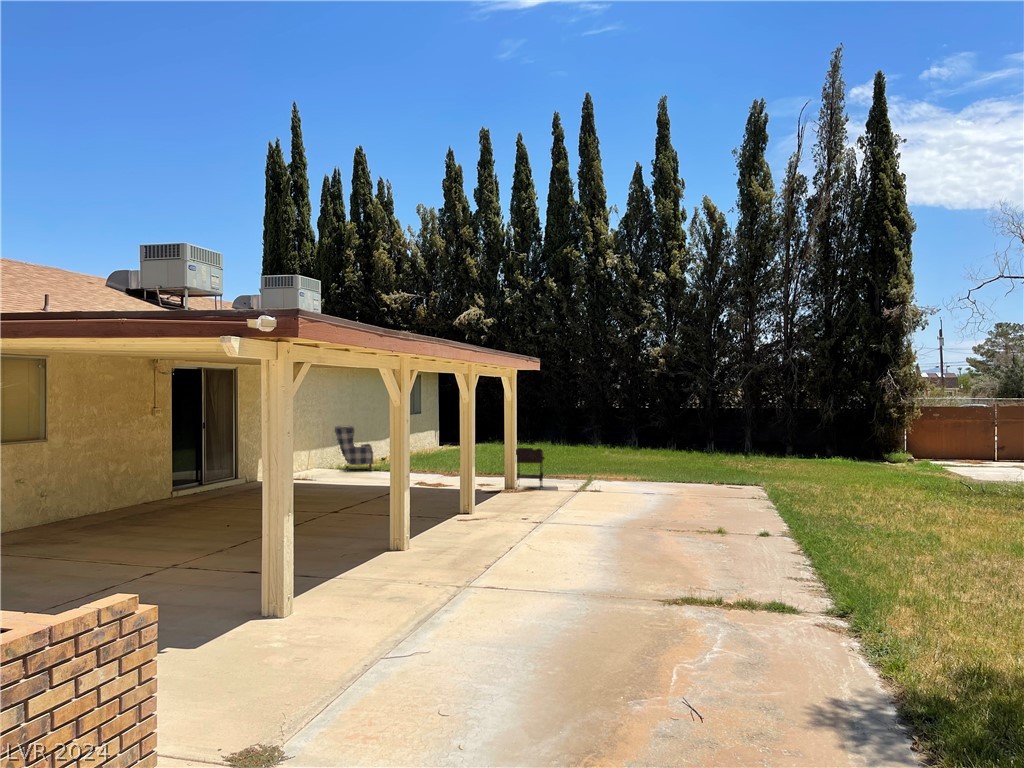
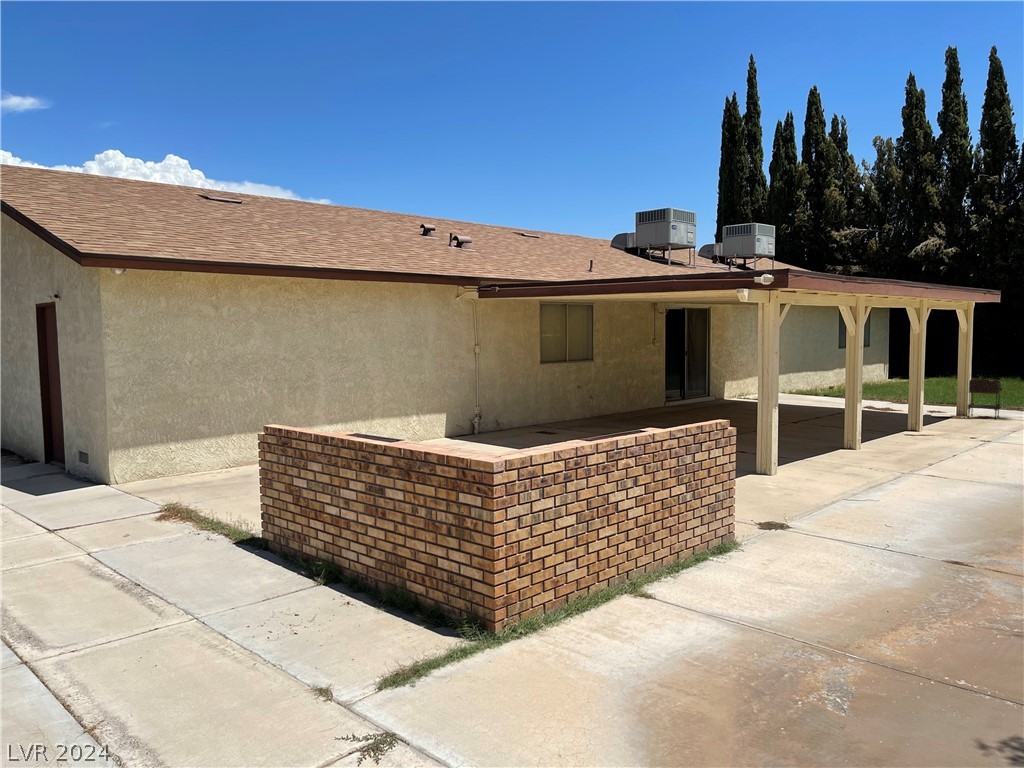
chair: present [335,426,373,472] -> none [787,356,823,398]

